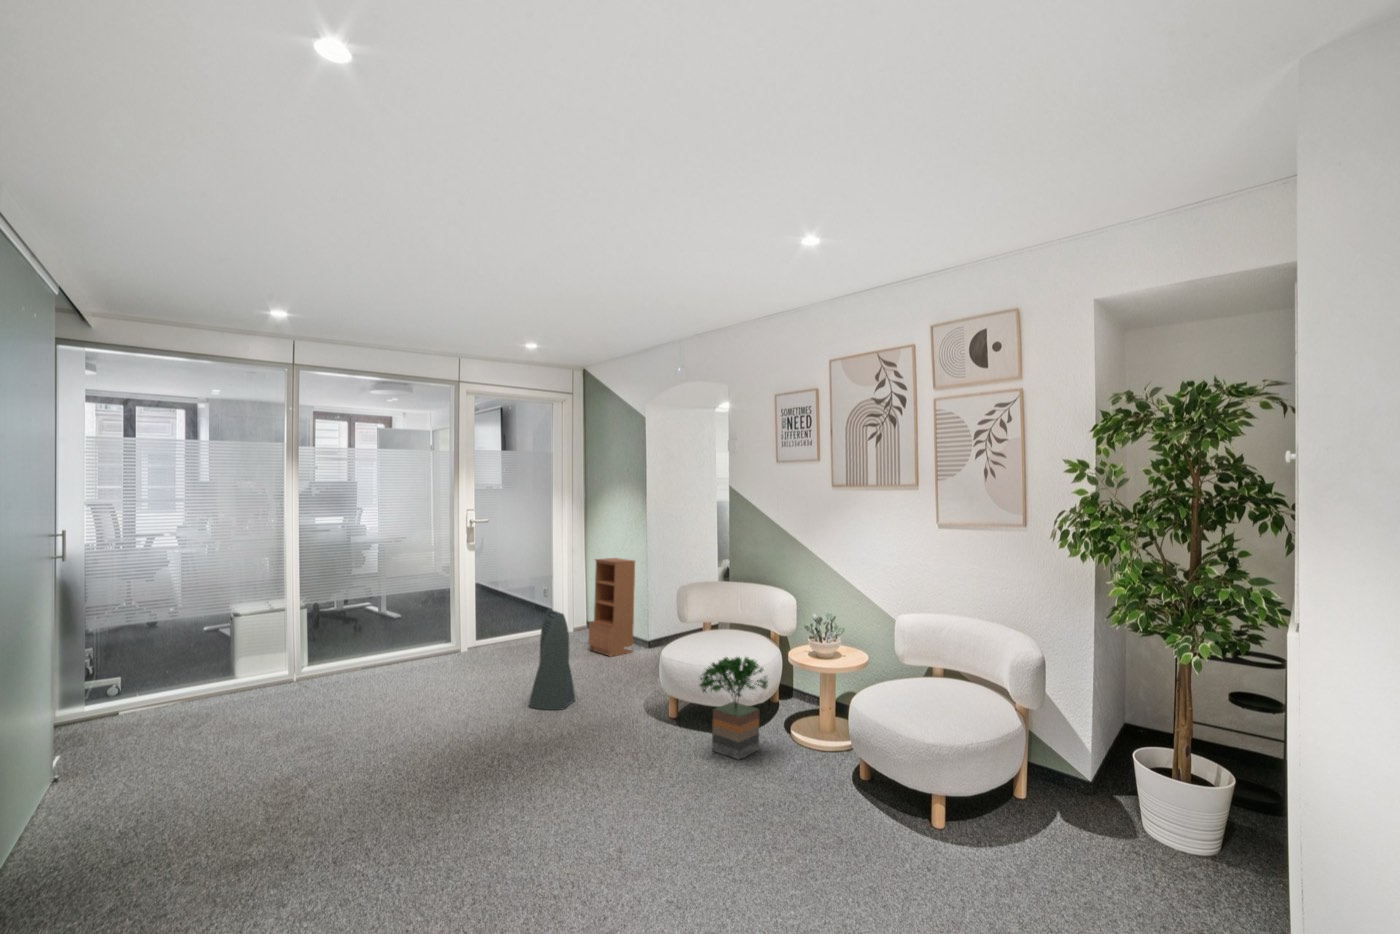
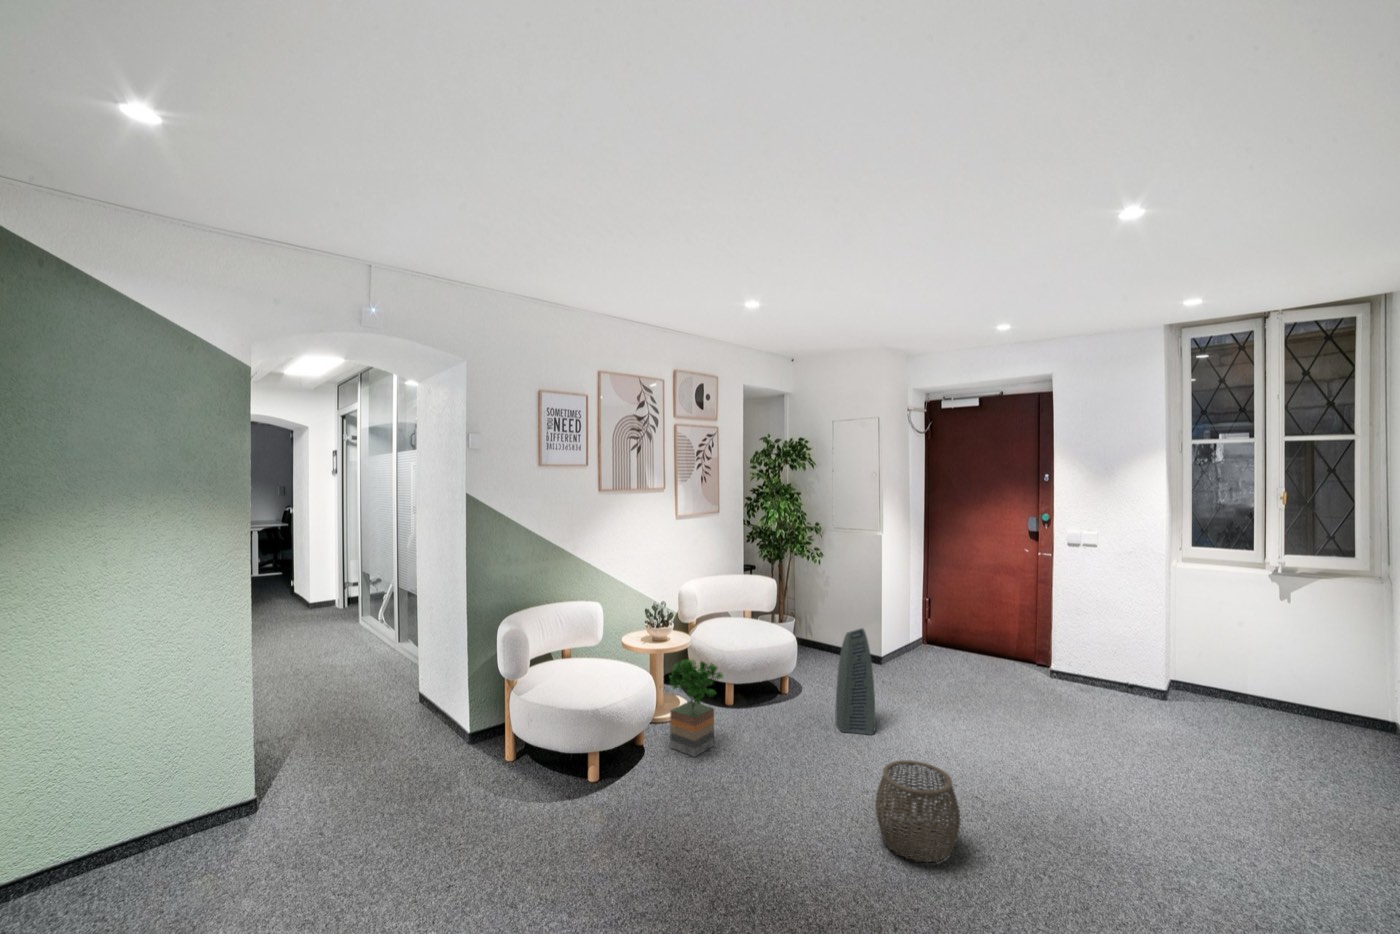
bookcase: present [588,558,635,657] -> none [125,653,230,895]
air purifier: present [529,610,575,710] -> present [835,628,875,735]
woven basket: none [461,752,554,862] -> present [875,760,961,863]

